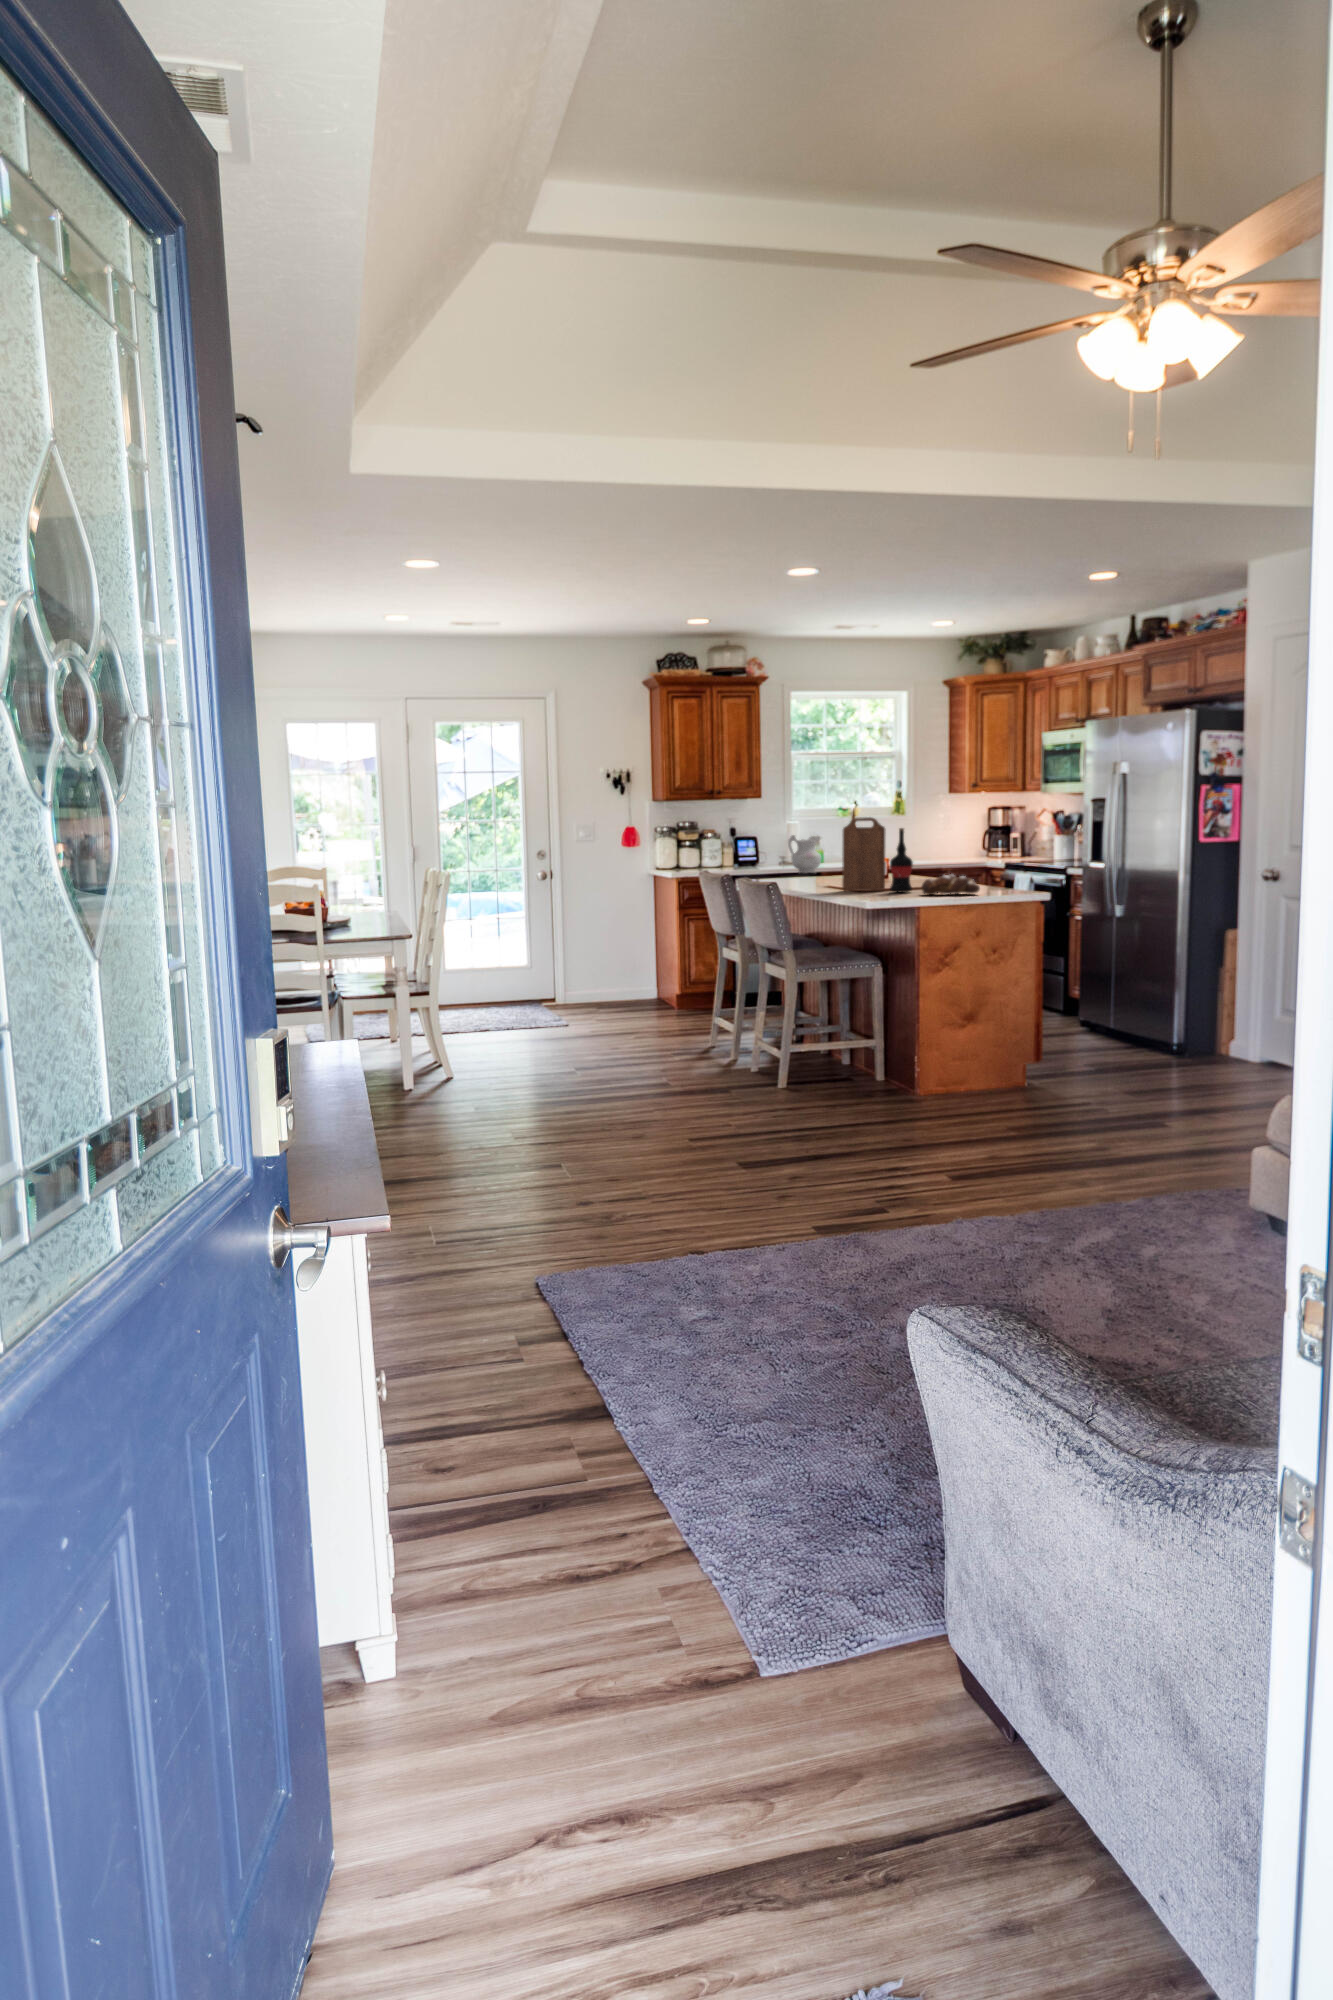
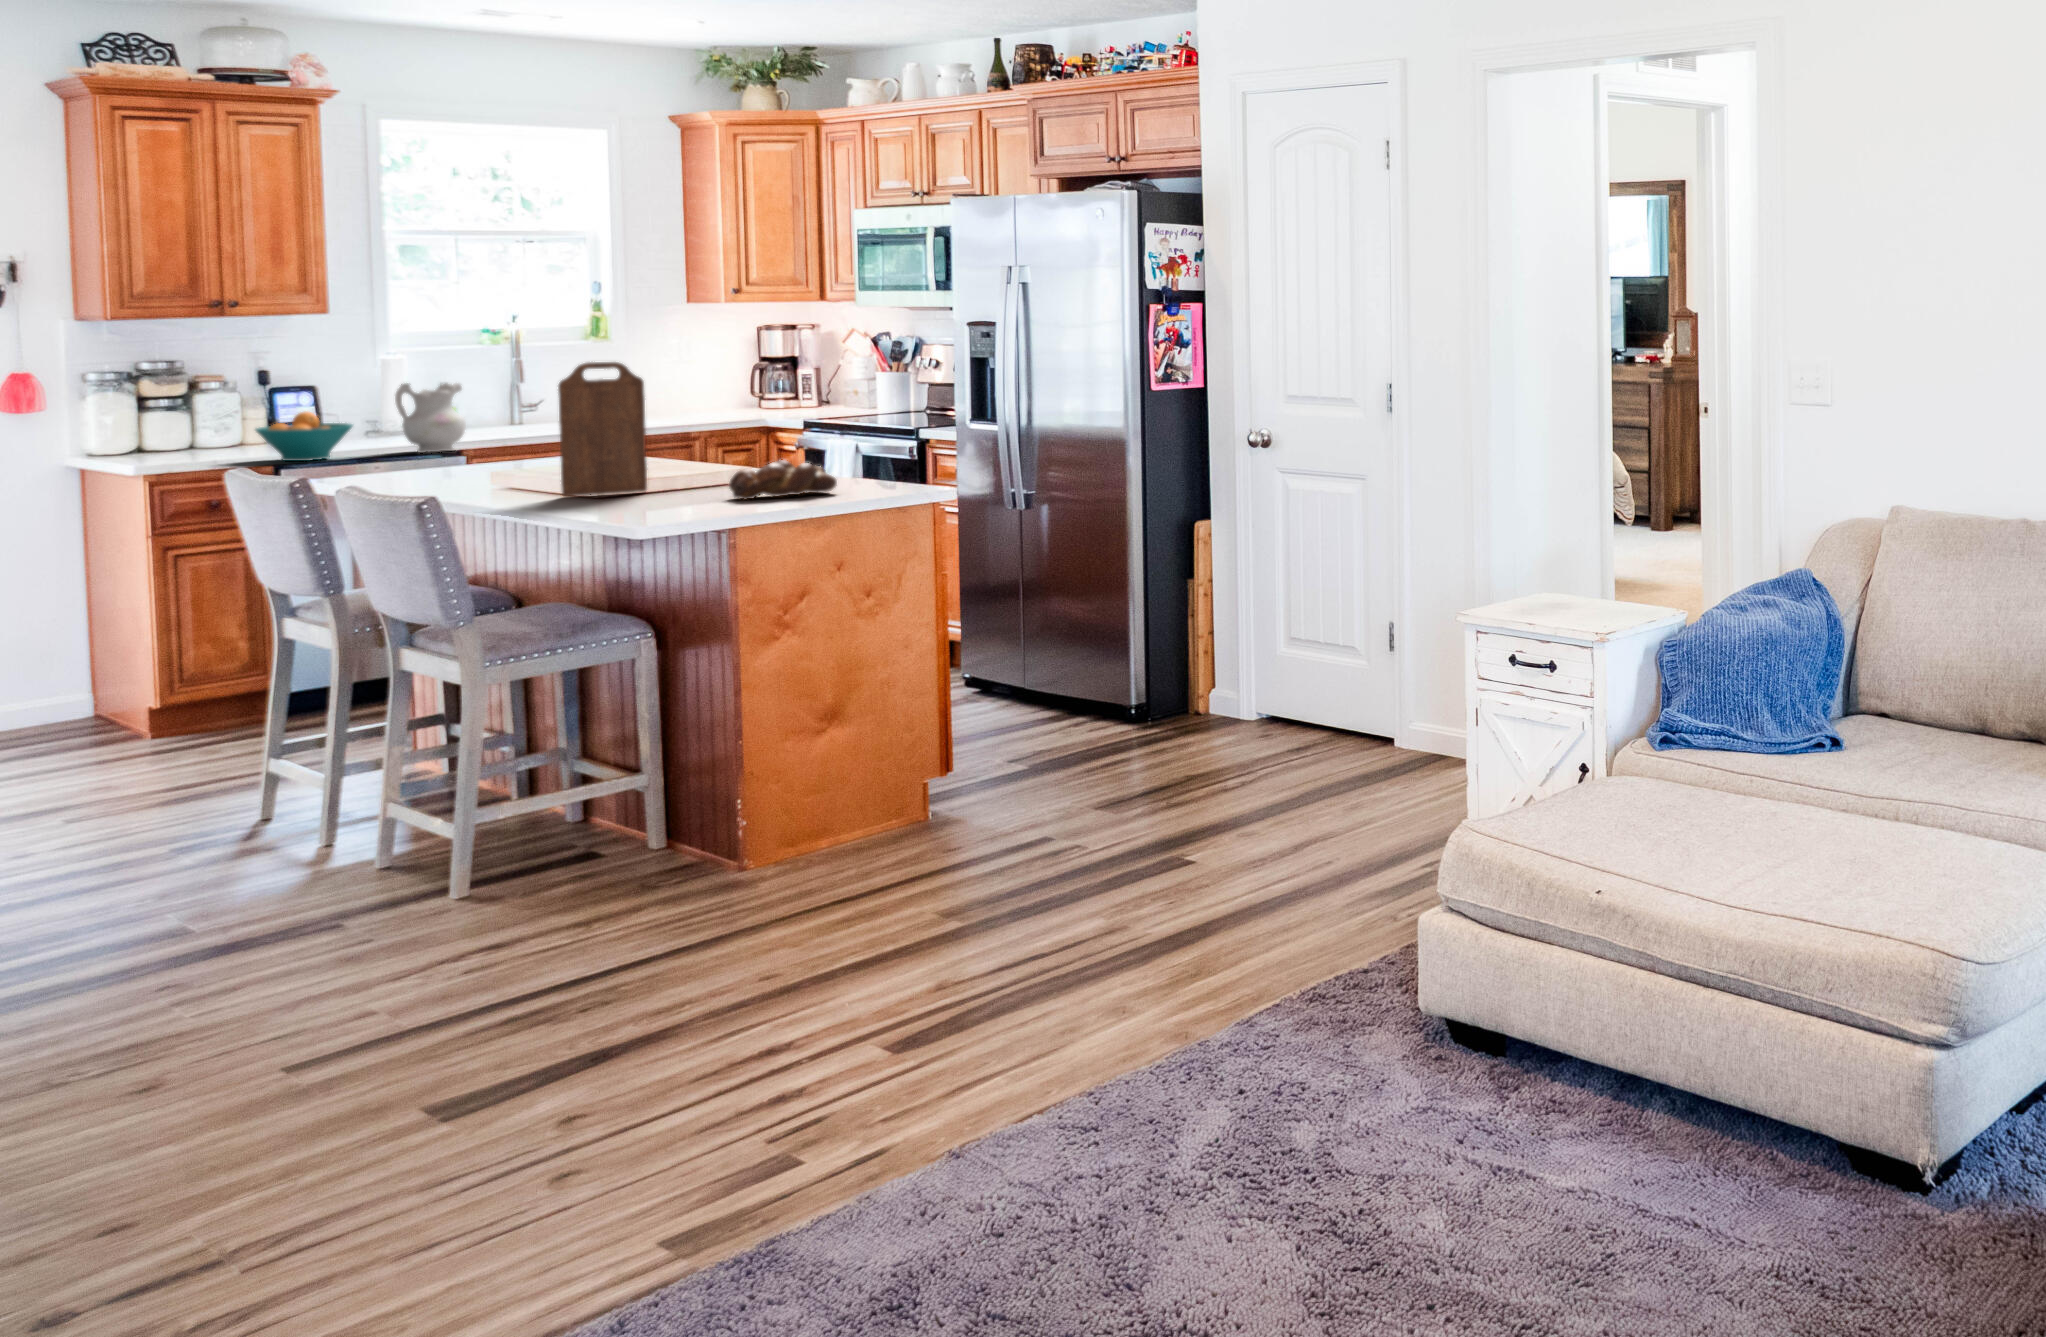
wine bottle: present [890,828,913,892] -> none [660,381,706,495]
fruit bowl: none [725,849,768,874] -> present [256,412,353,461]

